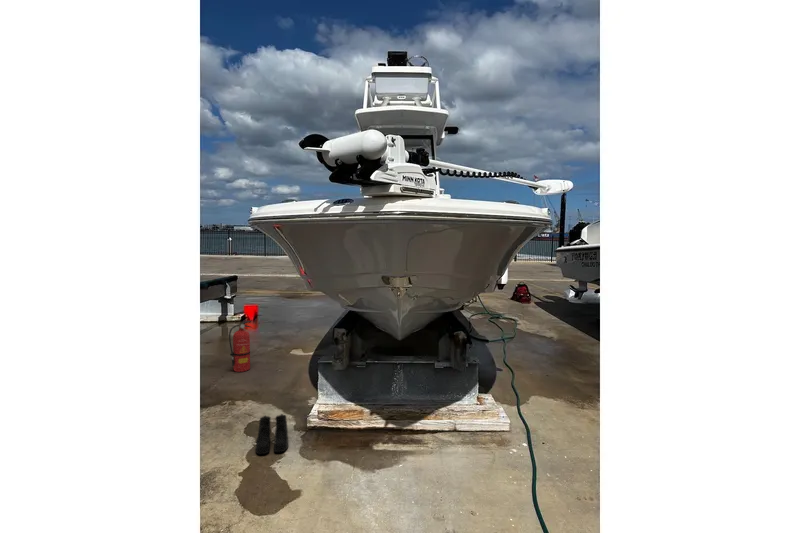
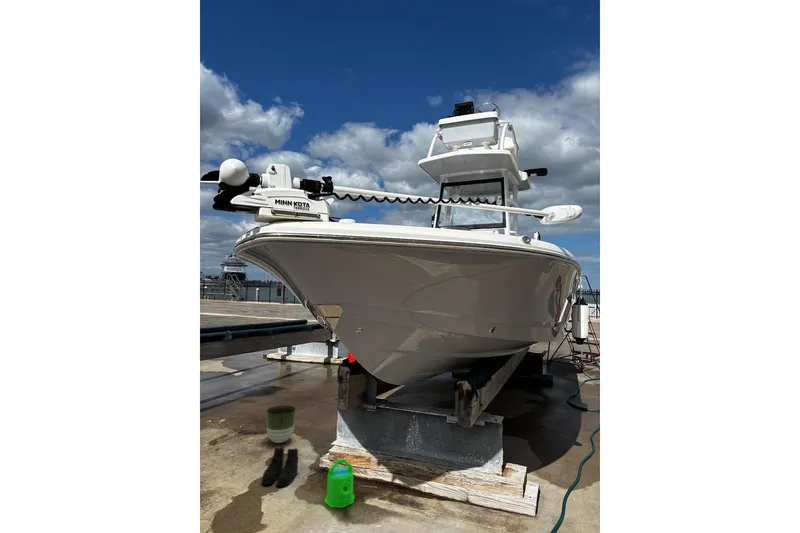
fire extinguisher: present [229,321,251,372] -> none [300,360,321,406]
planter: none [223,373,256,413] -> present [266,405,296,443]
watering can: none [333,414,368,459] -> present [325,458,355,508]

